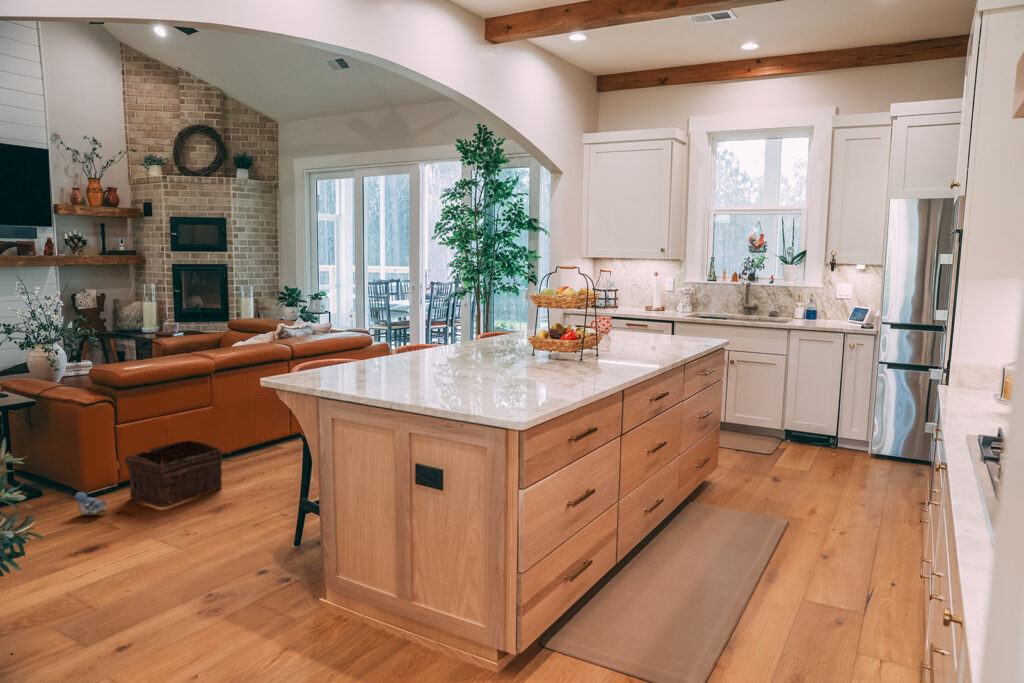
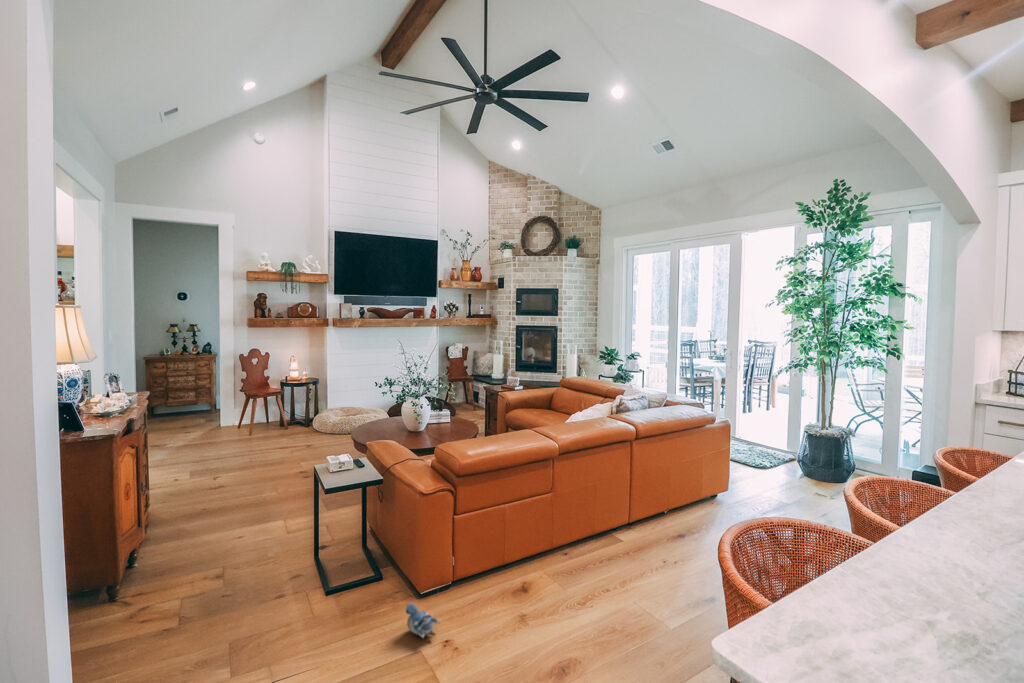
basket: present [125,441,222,507] -> none [458,539,563,641]

